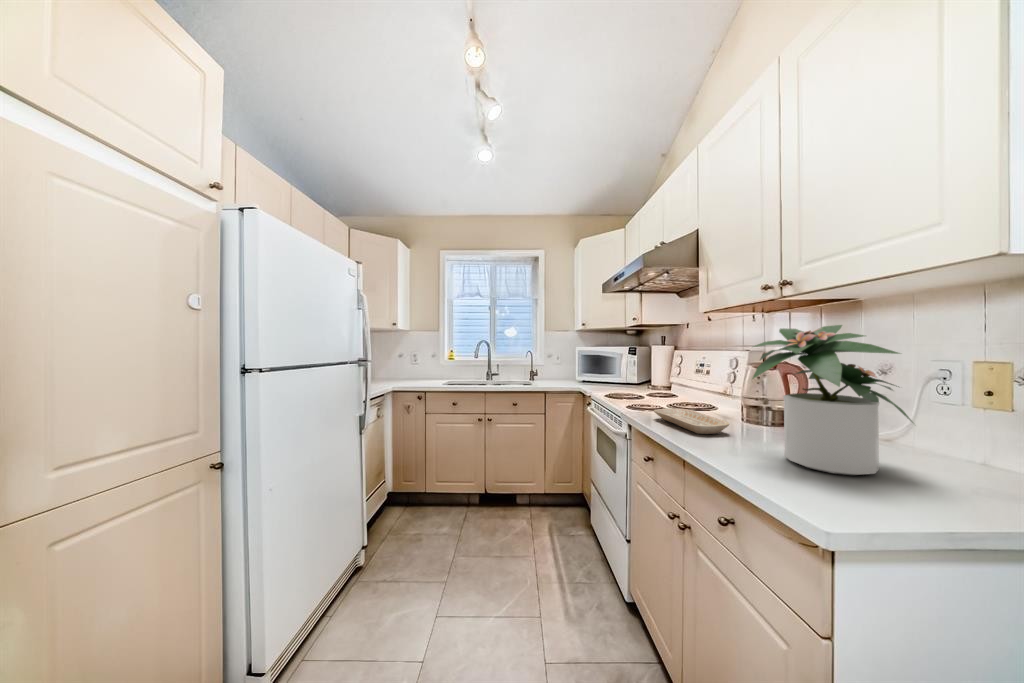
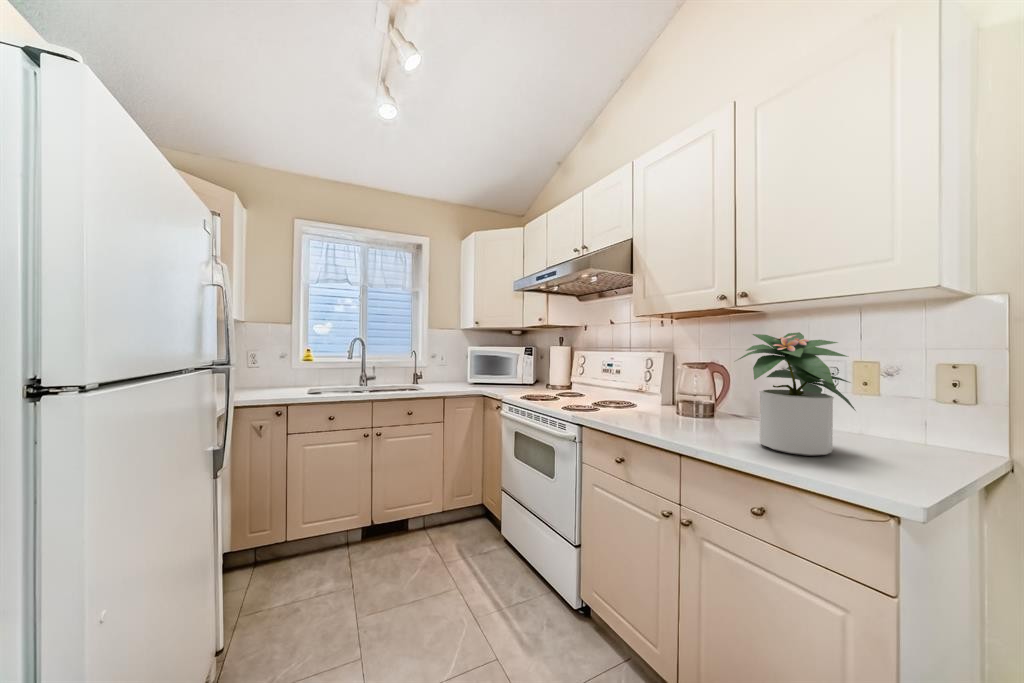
tray: present [654,408,729,434] -> none [610,408,692,432]

